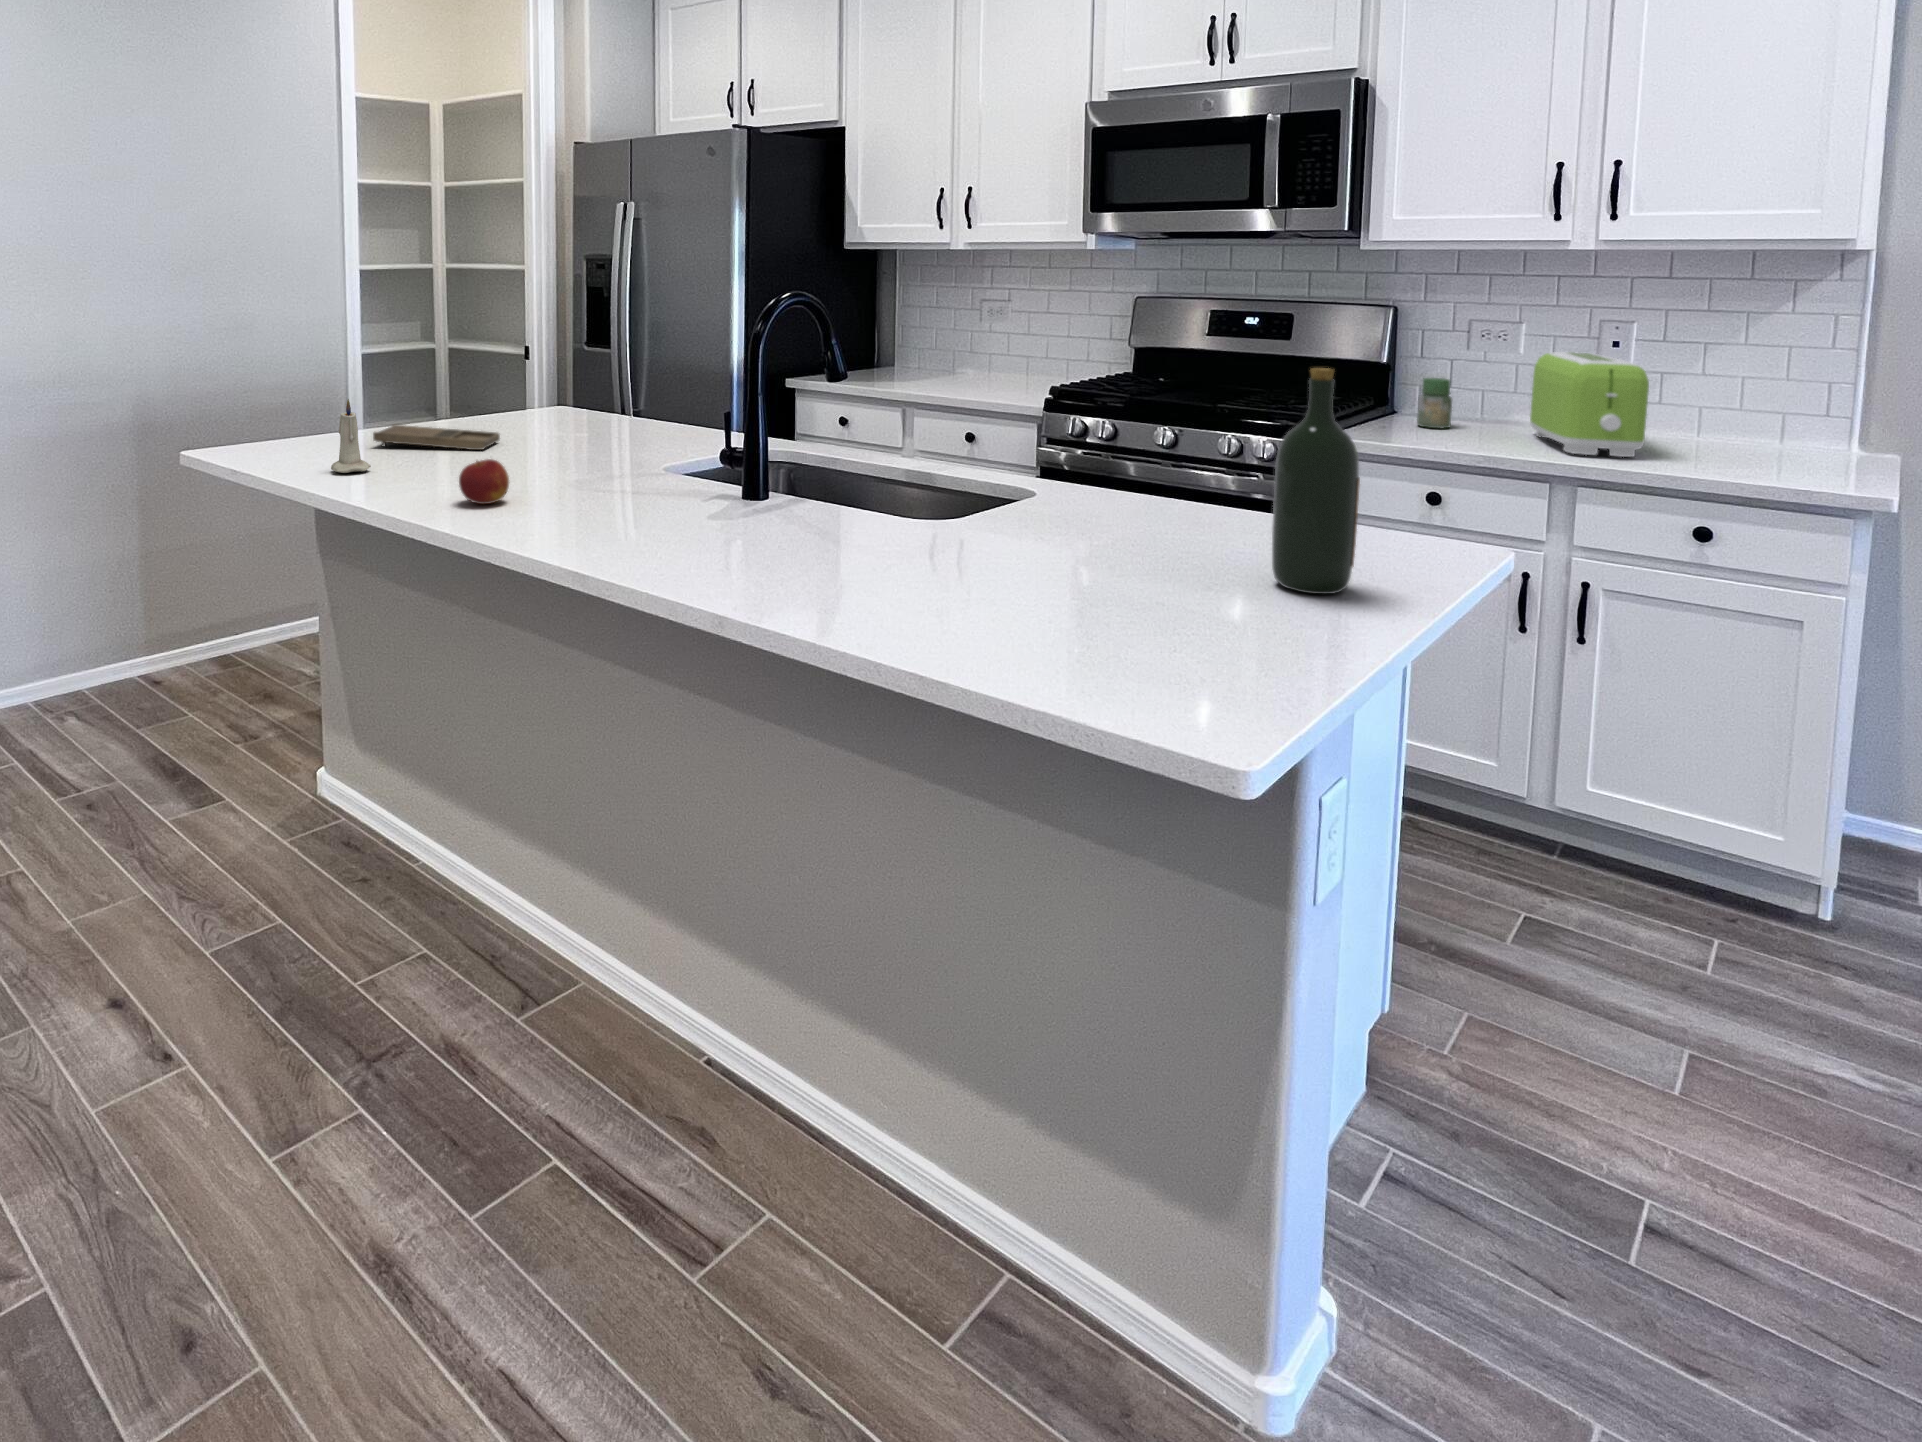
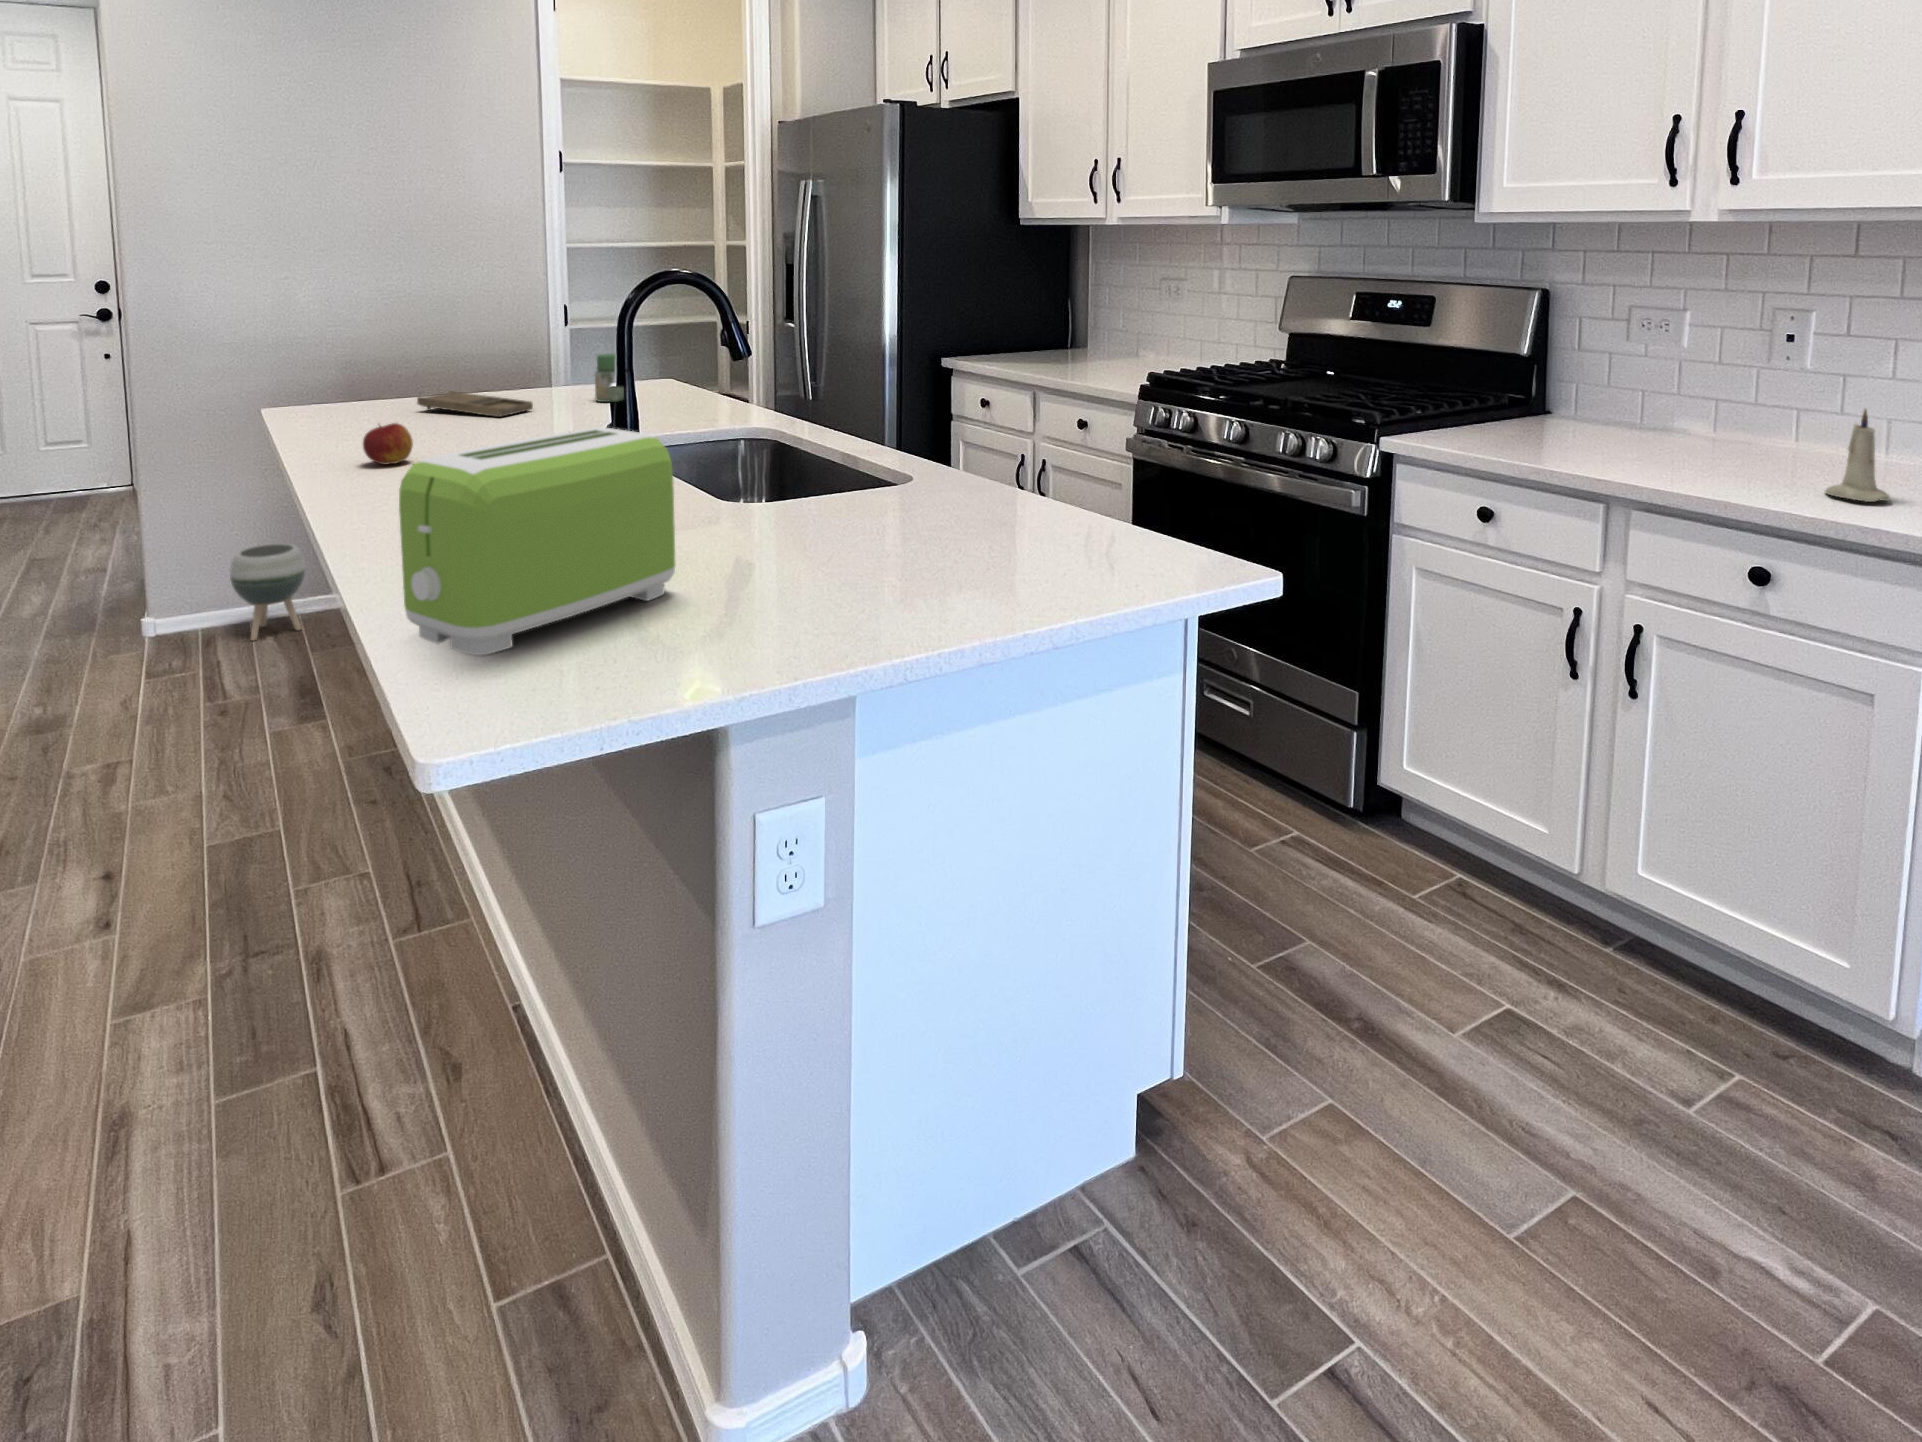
toaster: present [1530,352,1649,457] -> present [399,427,676,655]
wine bottle: present [1272,368,1360,594] -> none [900,352,983,599]
jar: present [1417,378,1452,428] -> present [595,354,624,402]
candle: present [331,399,371,473] -> present [1825,409,1890,502]
planter: none [19,607,107,721] -> present [230,543,306,640]

